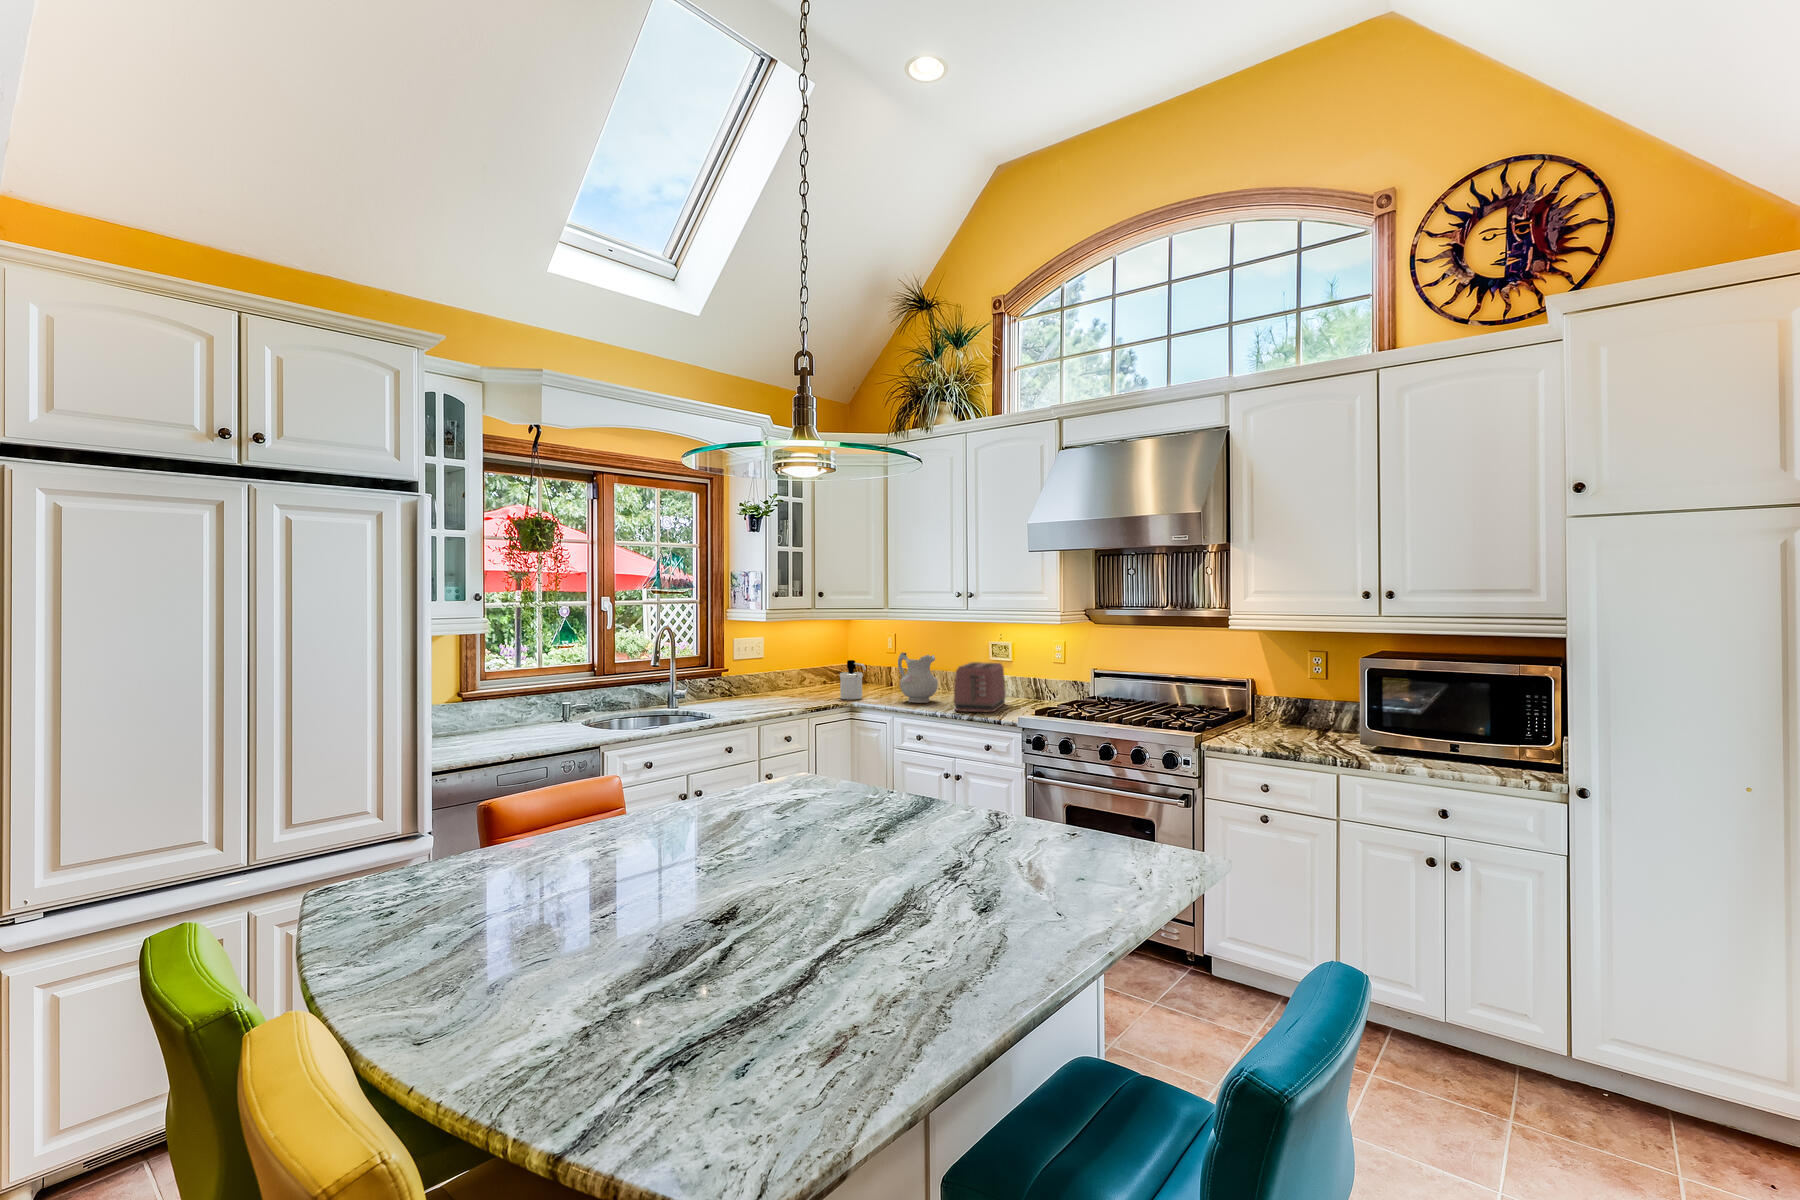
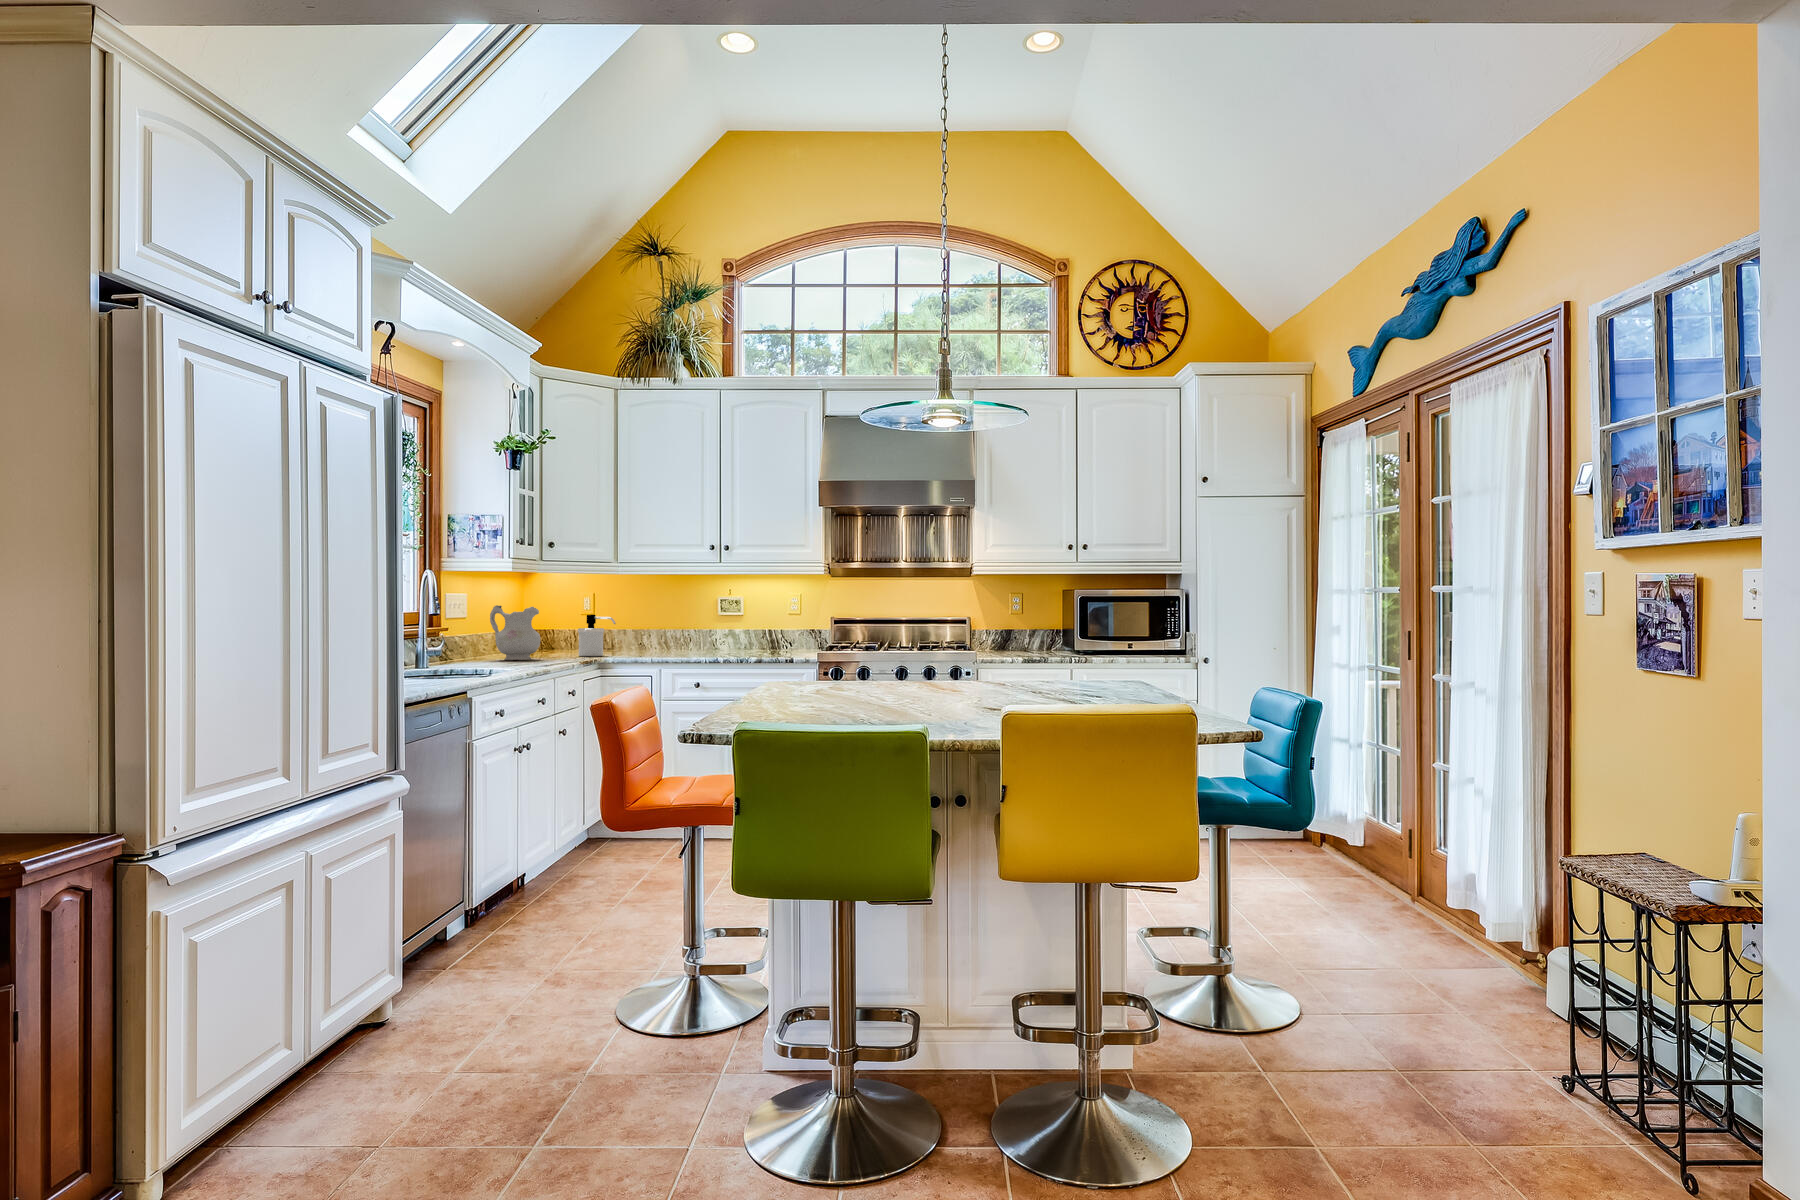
ceramic pitcher: present [898,652,938,703] -> present [490,605,540,660]
toaster: present [953,662,1006,712] -> none [722,613,773,656]

